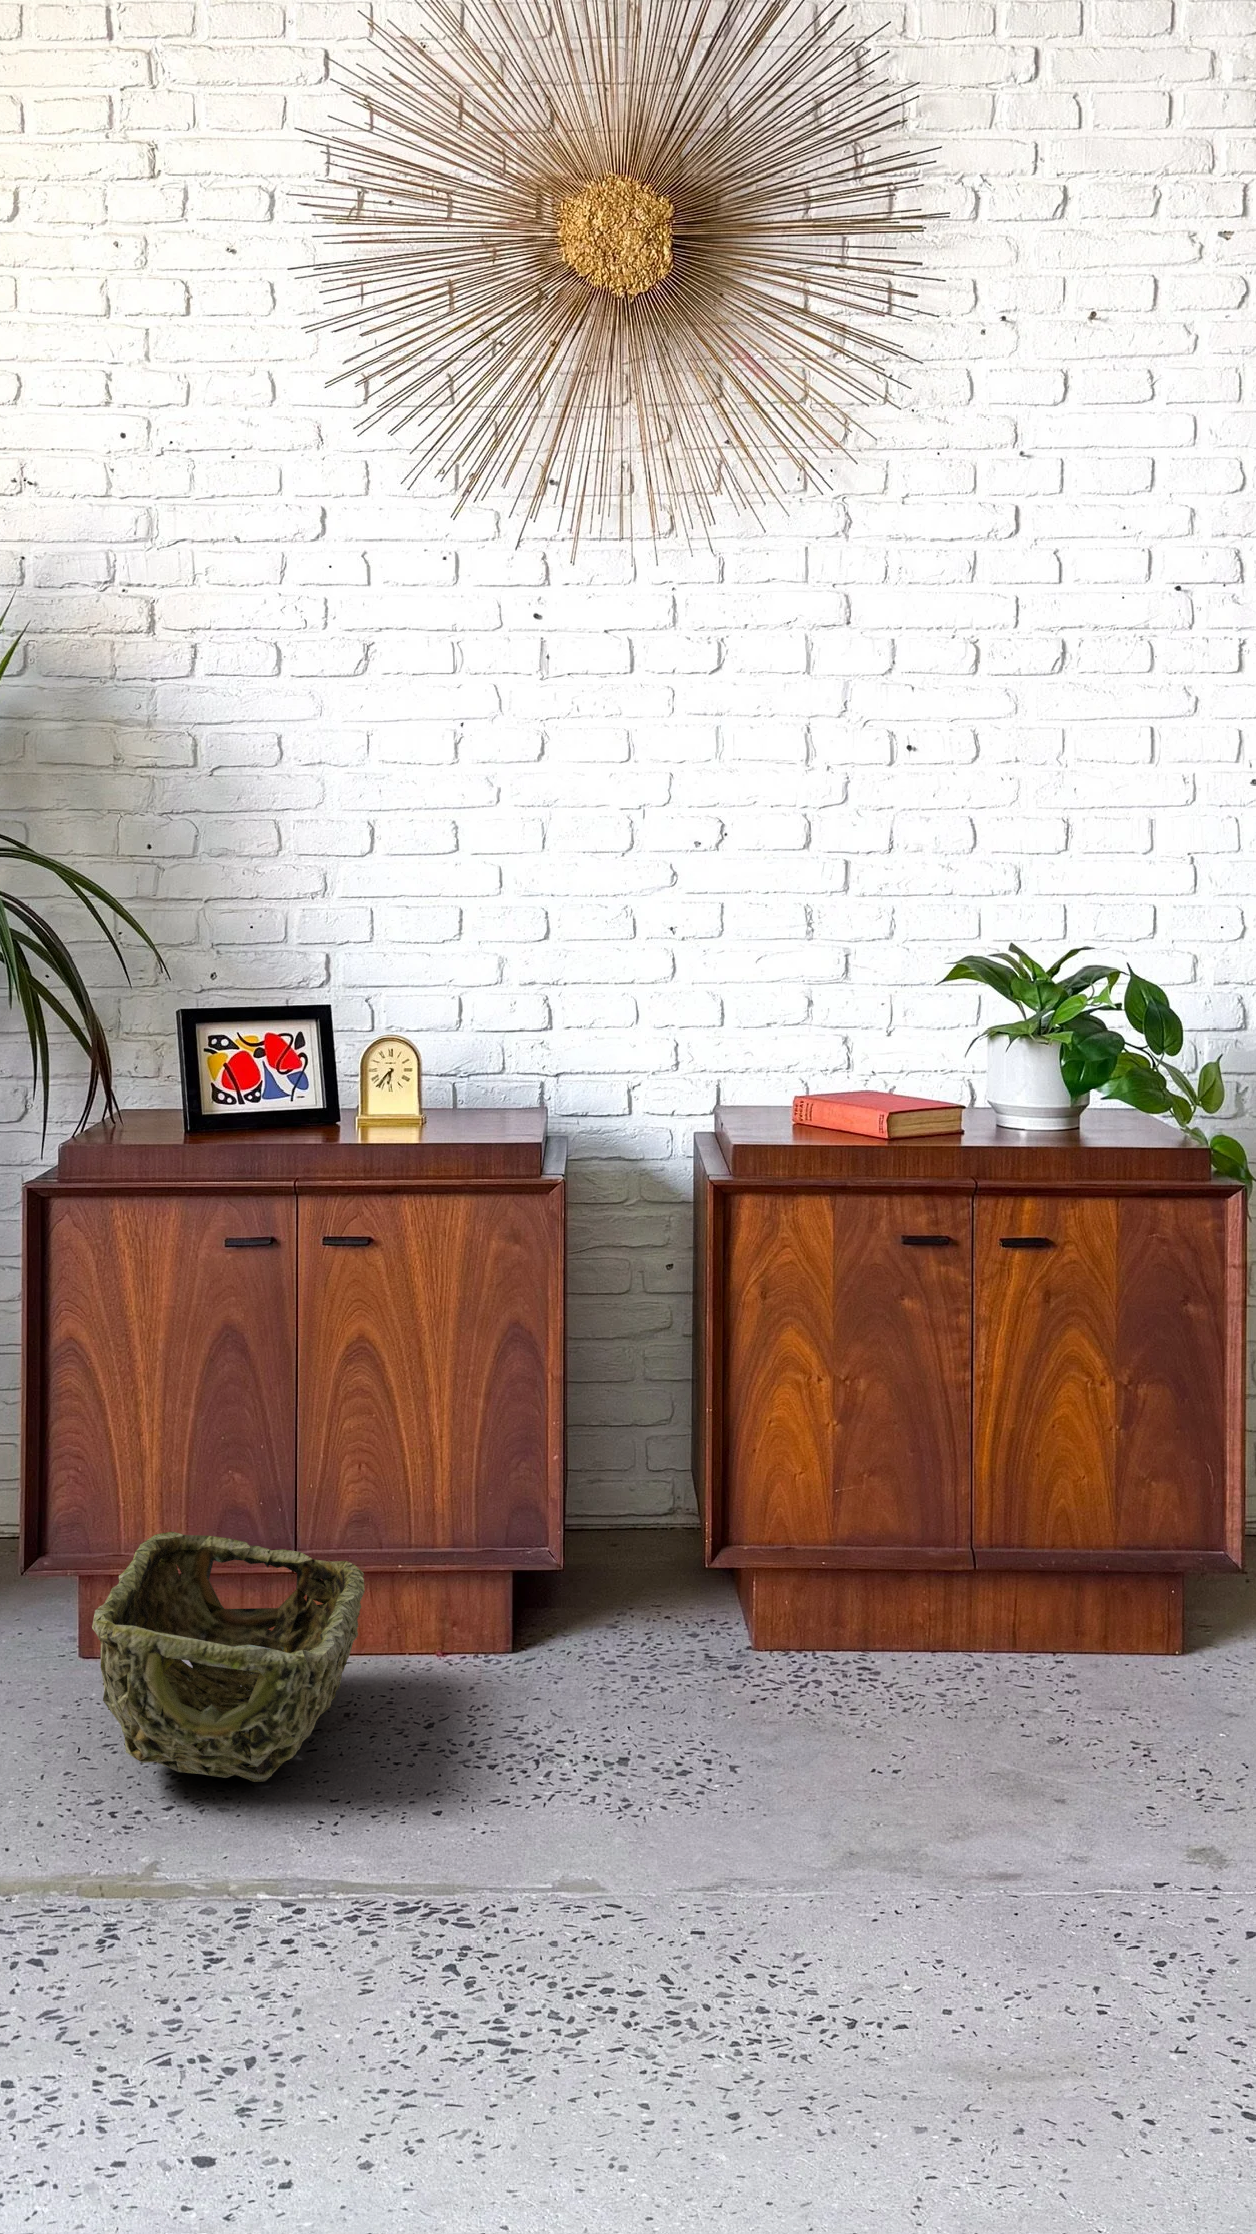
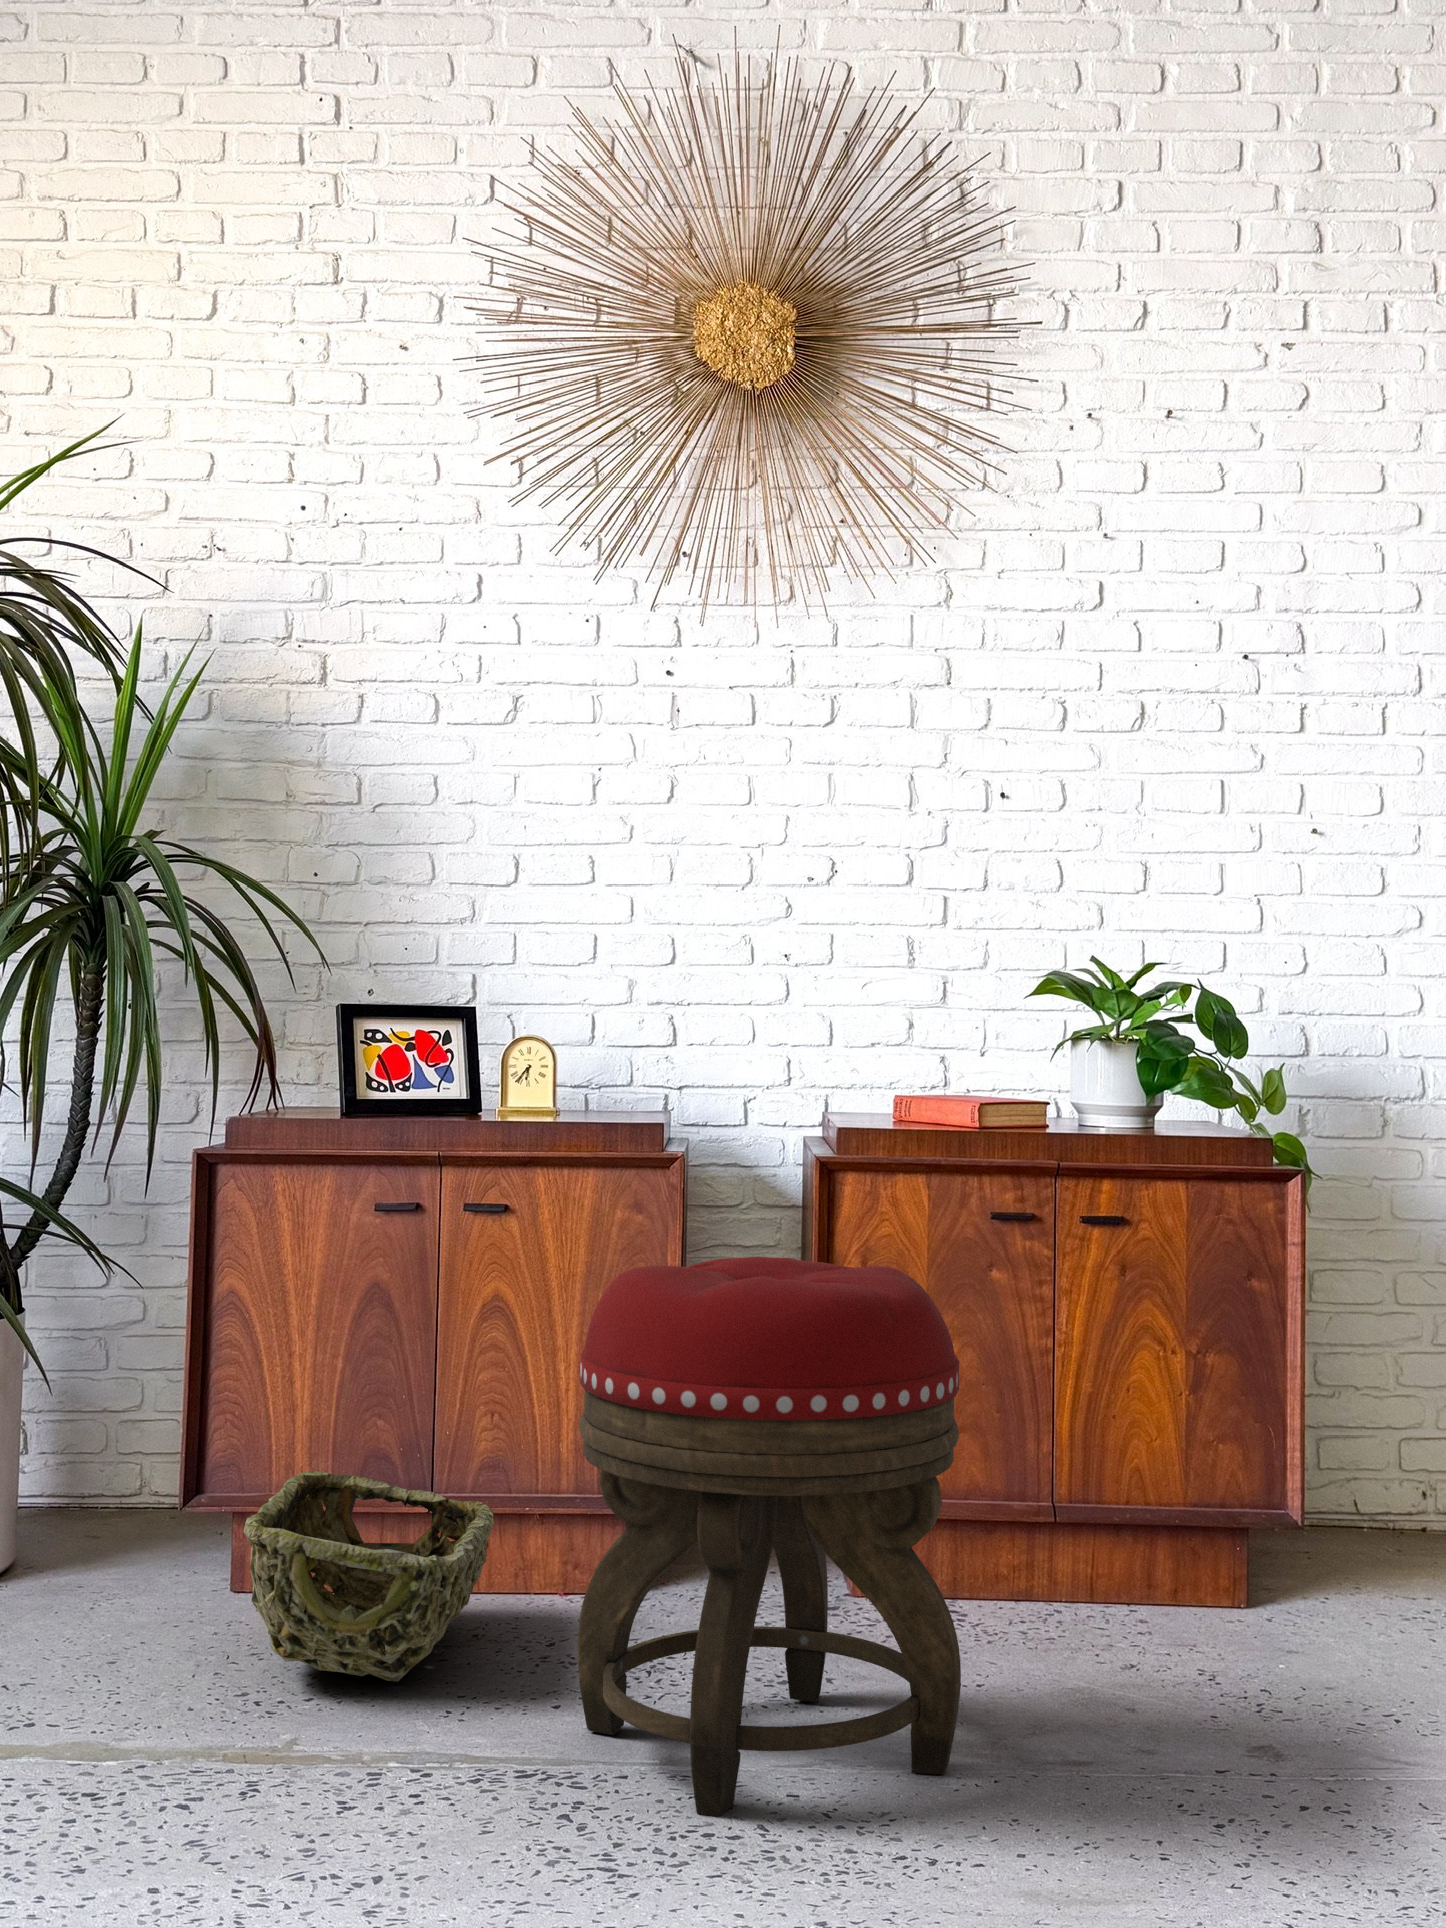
footstool: none [457,1324,879,1964] -> present [577,1257,961,1817]

